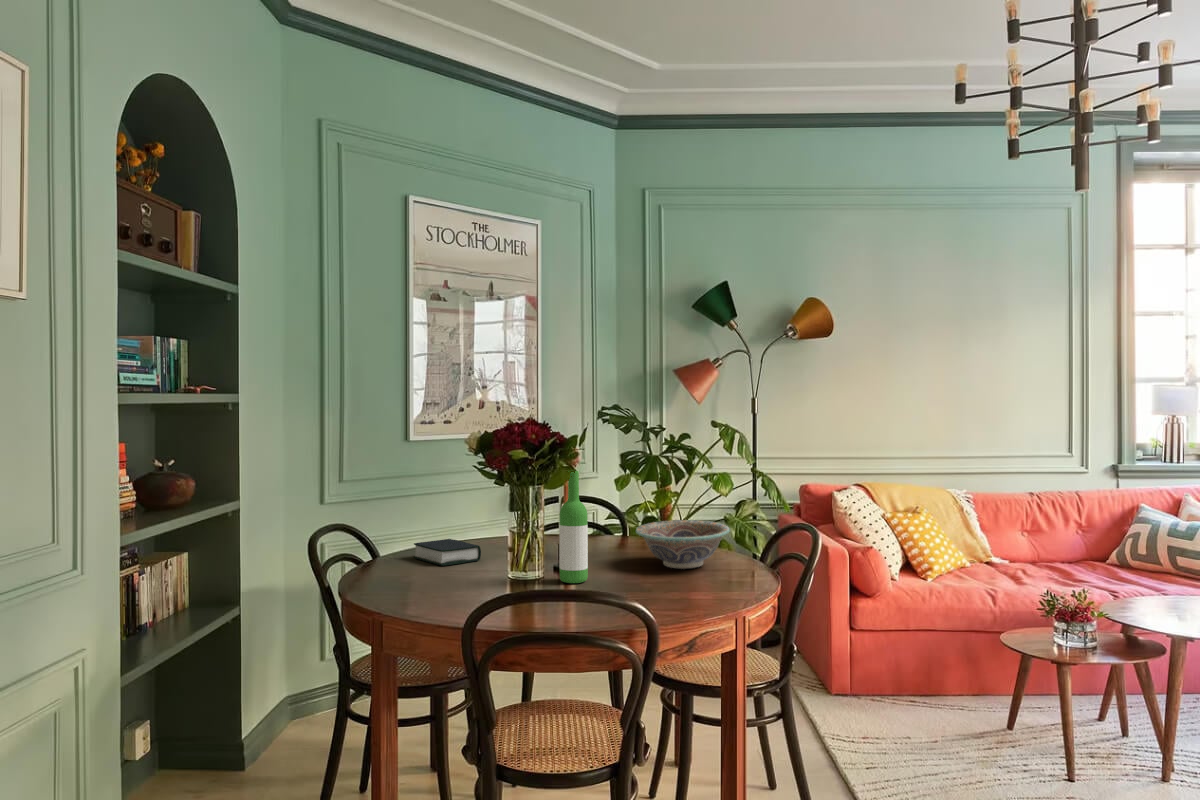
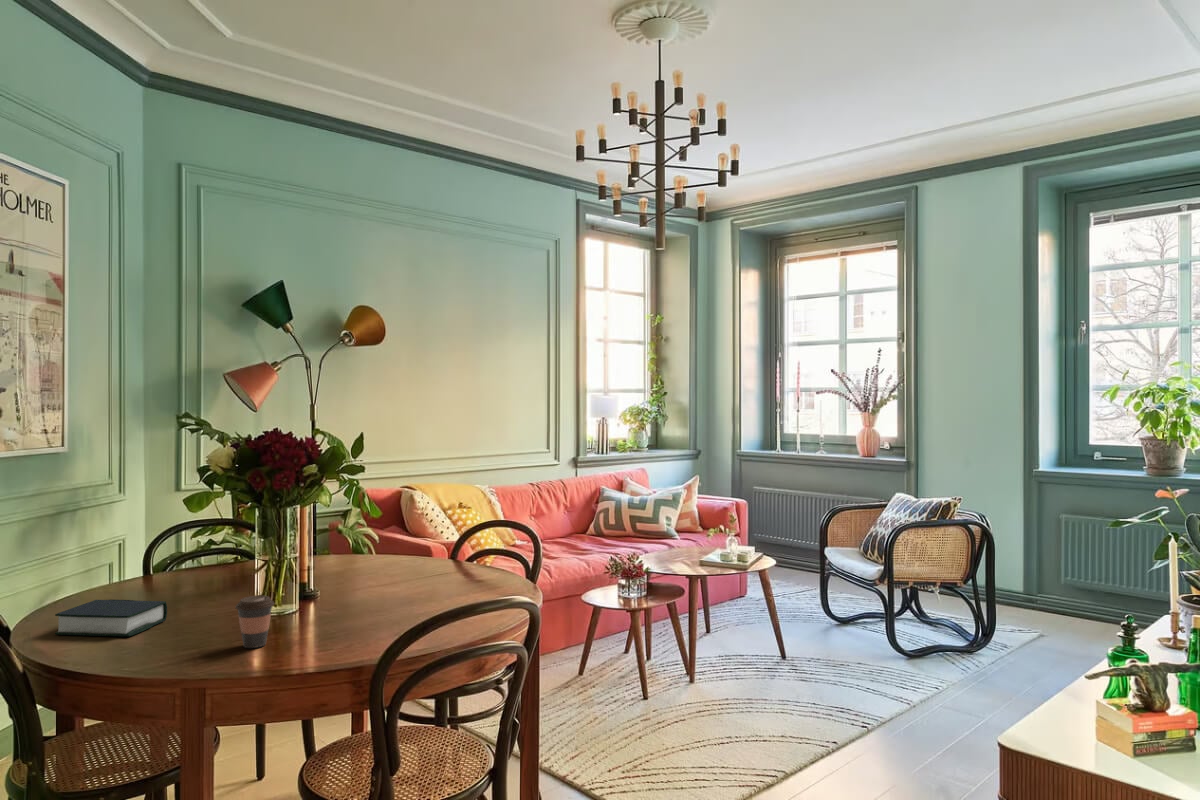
wine bottle: present [559,471,588,583] -> none [324,496,358,625]
decorative bowl: present [636,520,730,569] -> none [359,536,460,589]
coffee cup: none [477,545,506,586] -> present [236,595,274,648]

